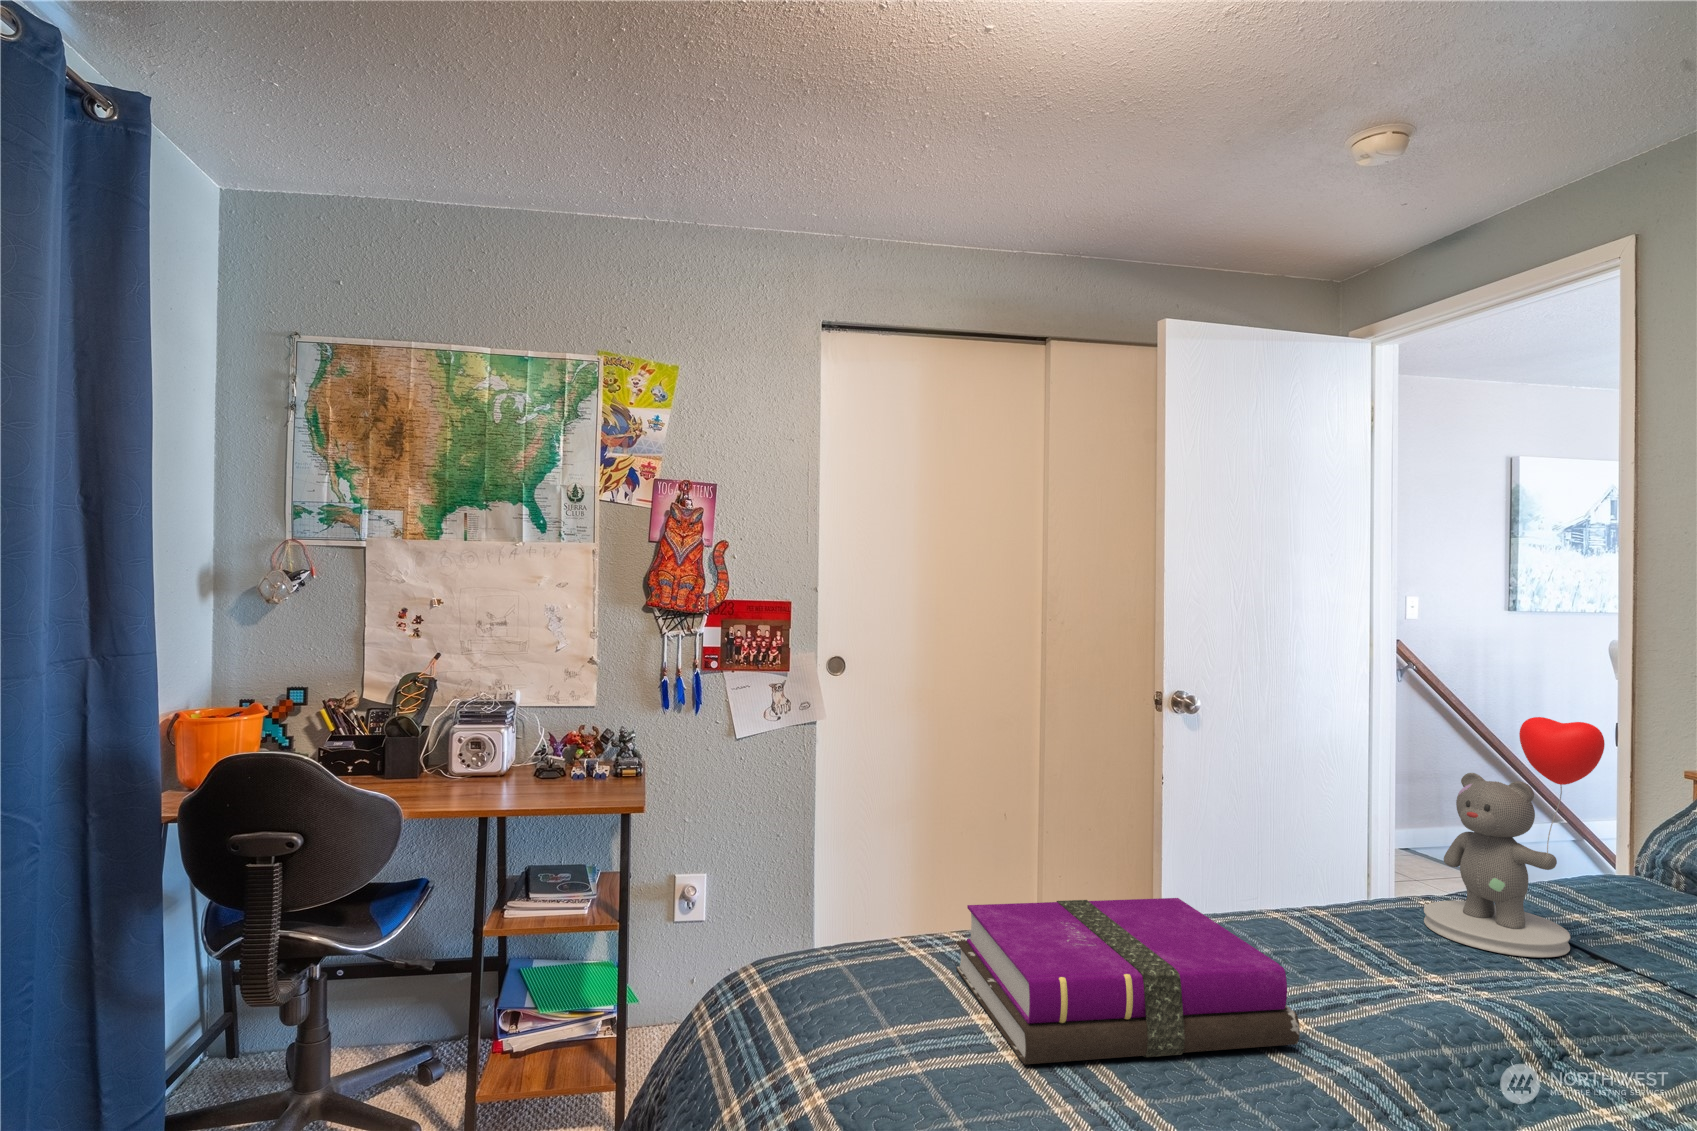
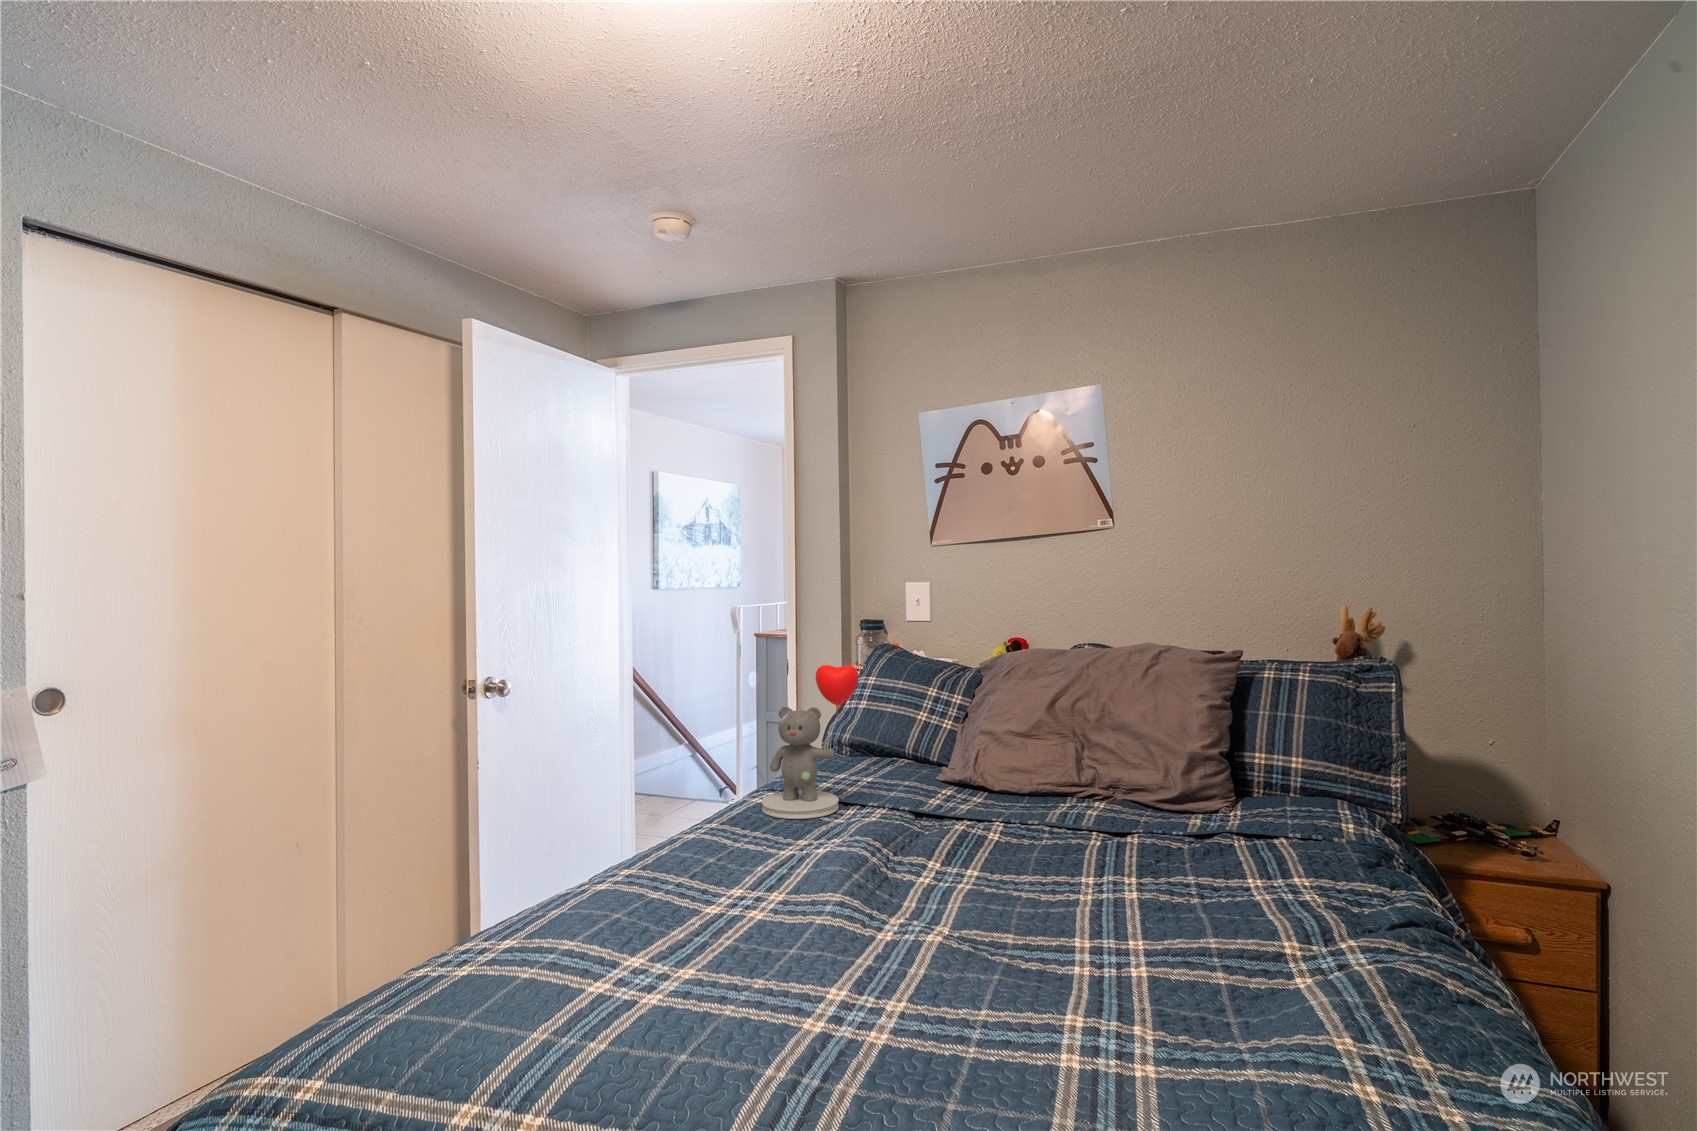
hardback book: present [956,898,1300,1064] -> none [533,838,796,993]

